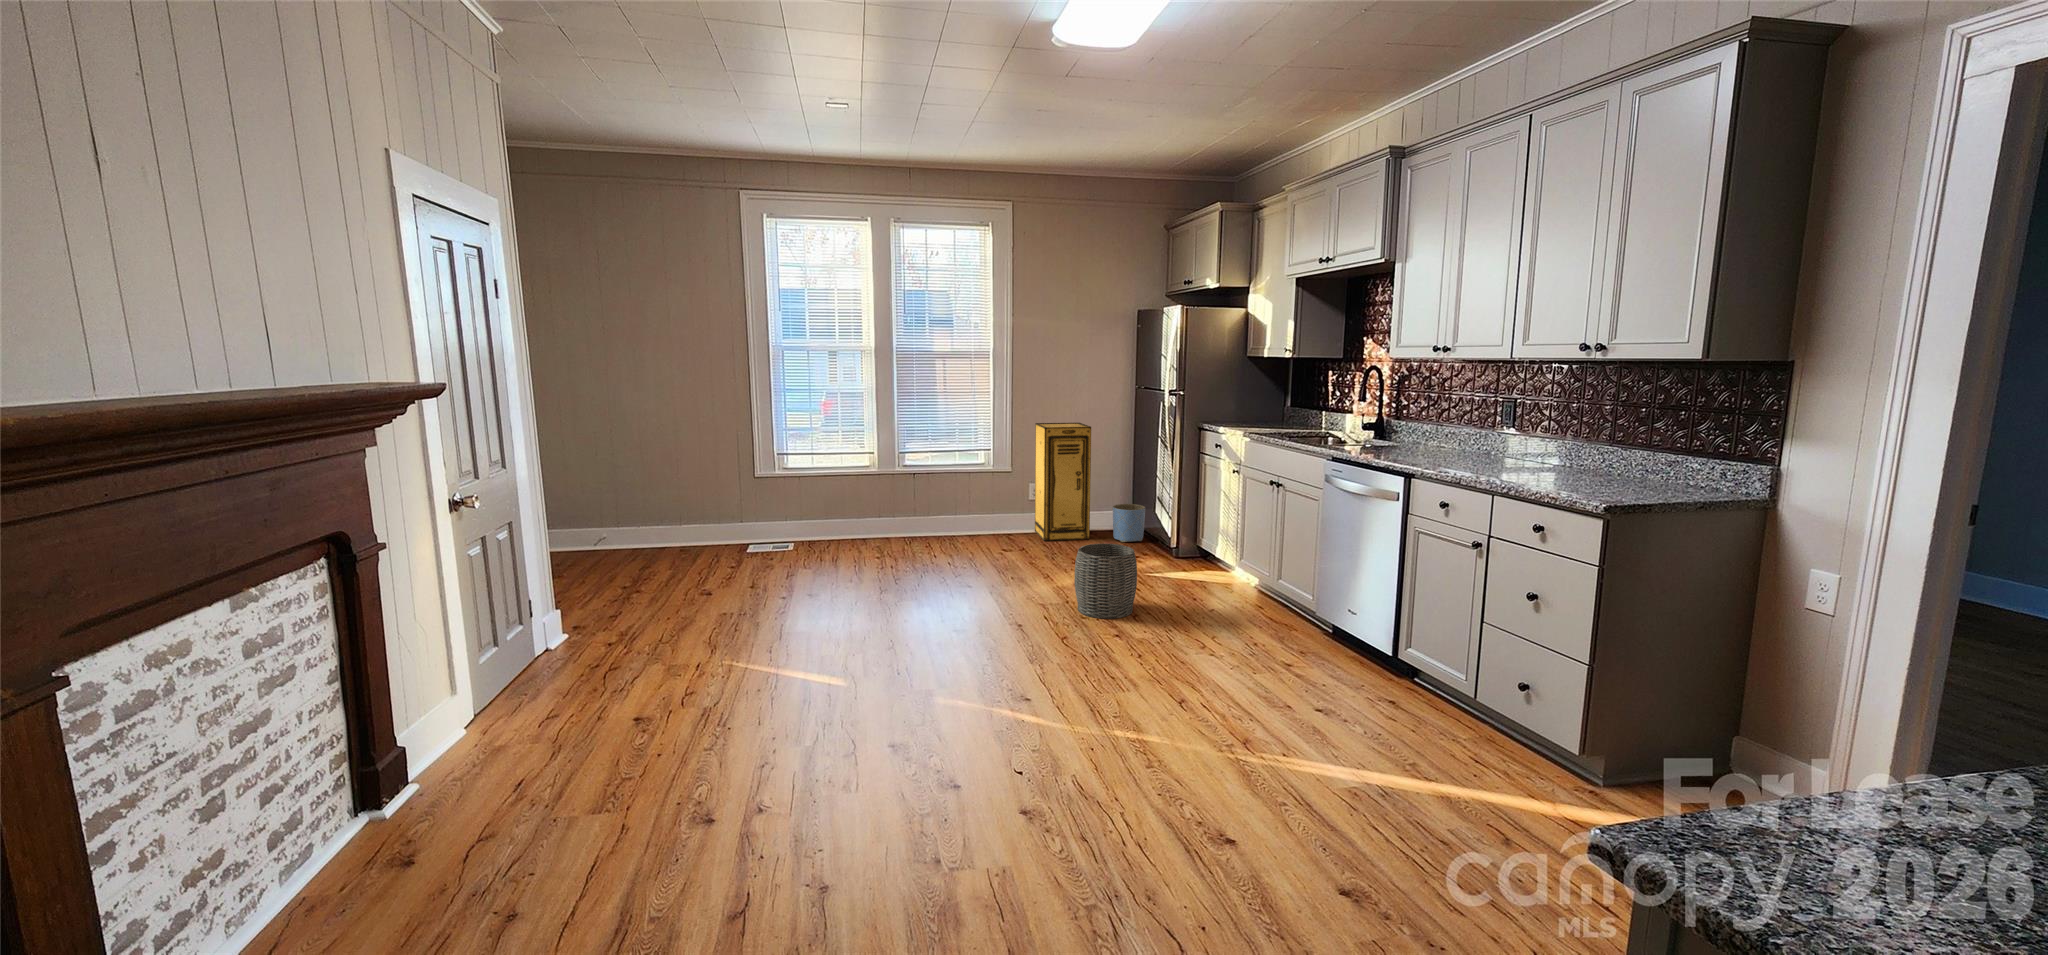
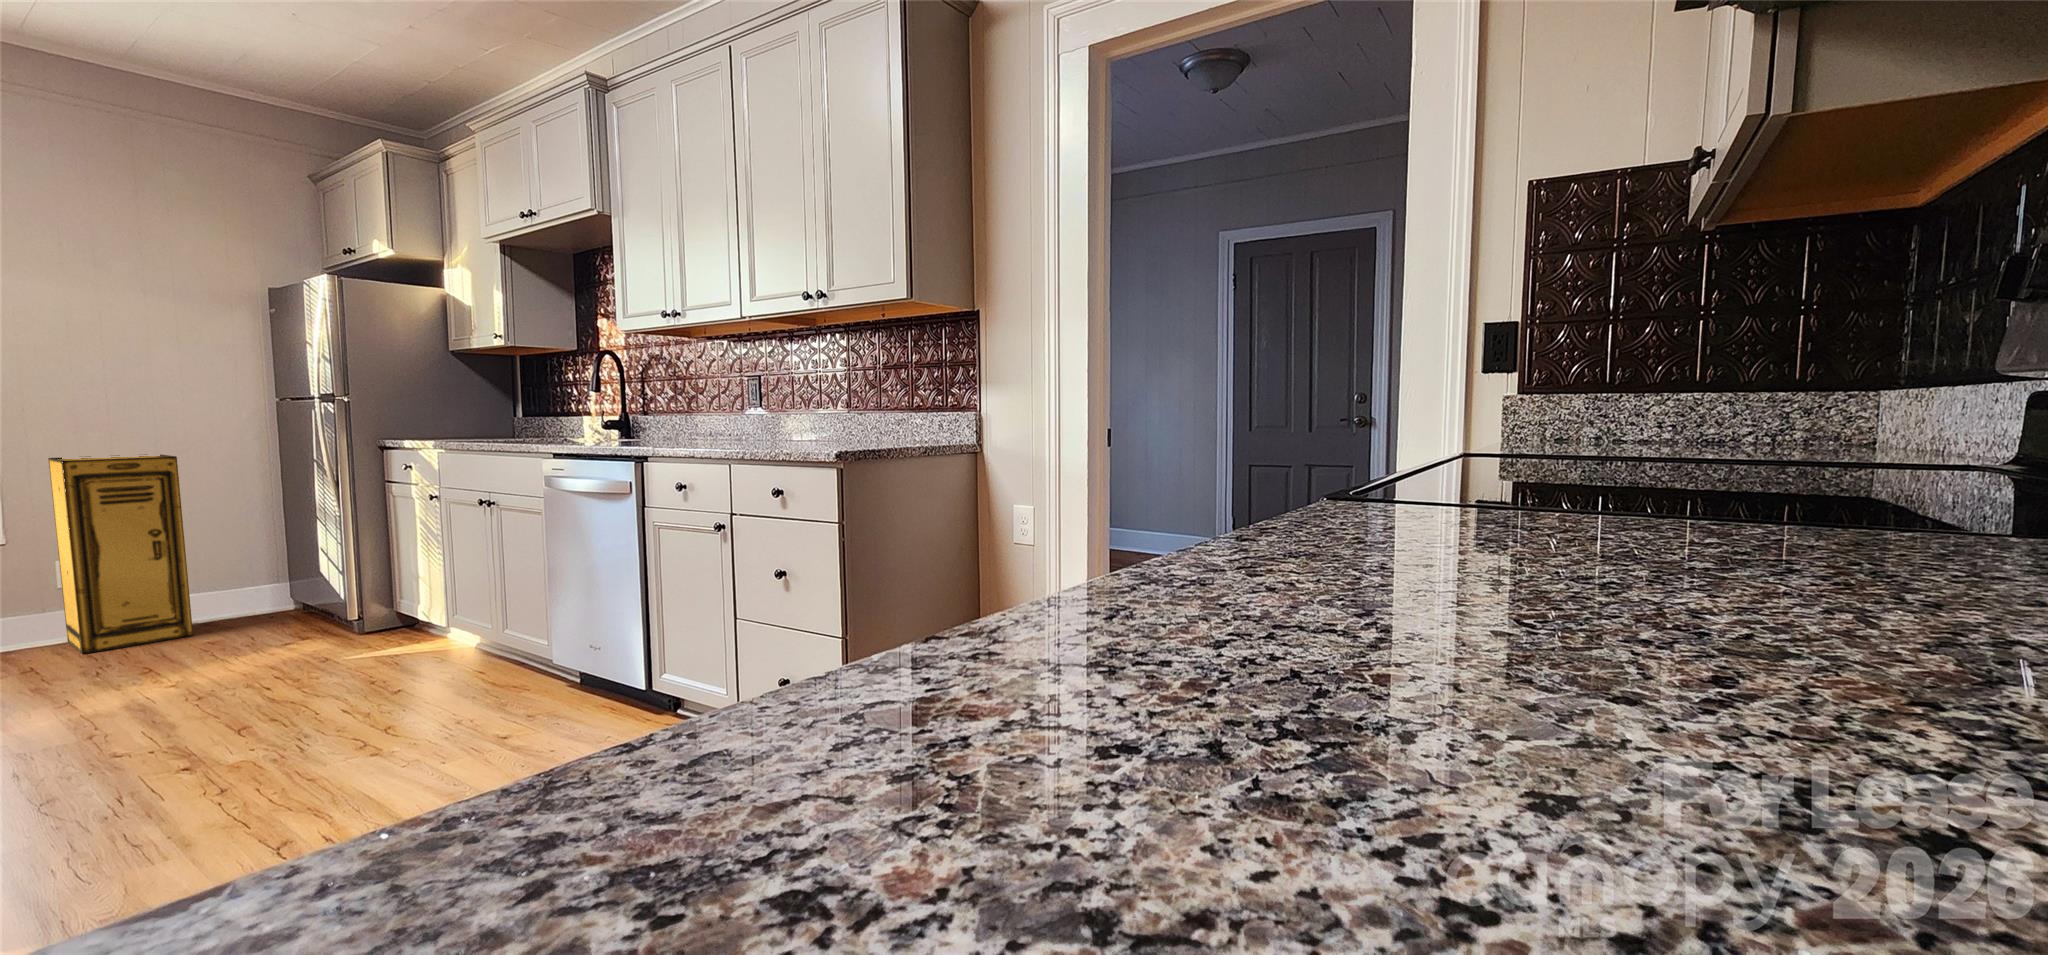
planter: present [1113,504,1145,542] -> none [239,570,306,630]
woven basket: present [1074,544,1137,619] -> none [88,625,239,758]

